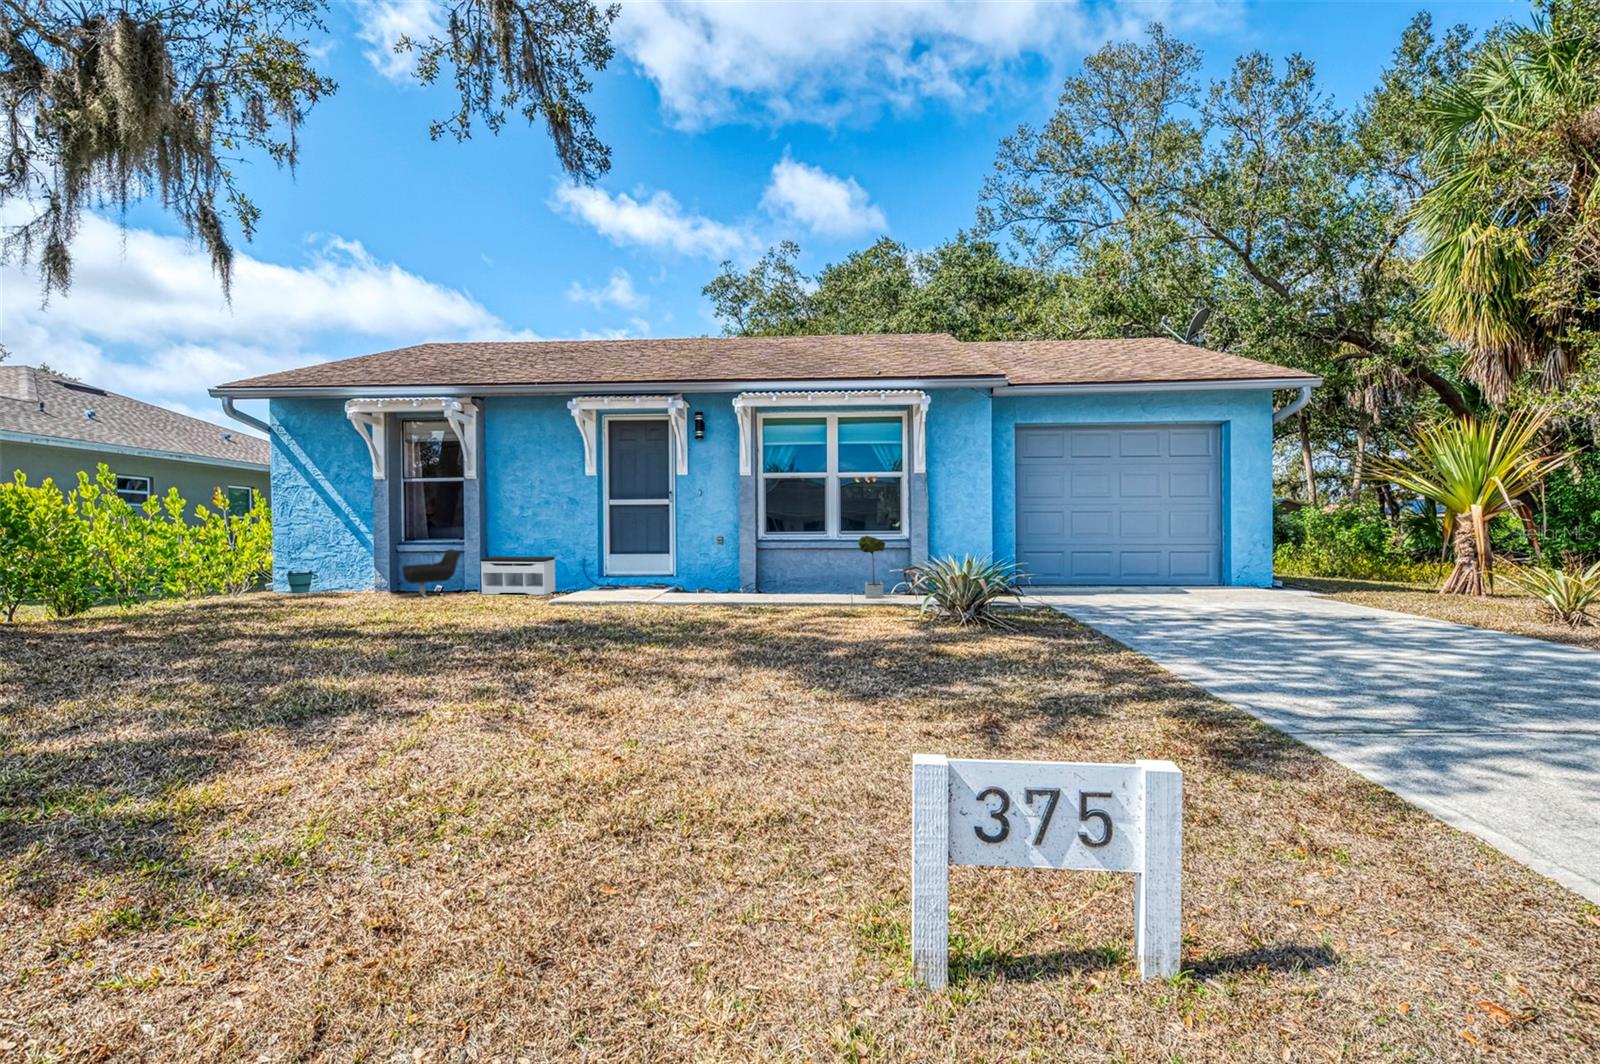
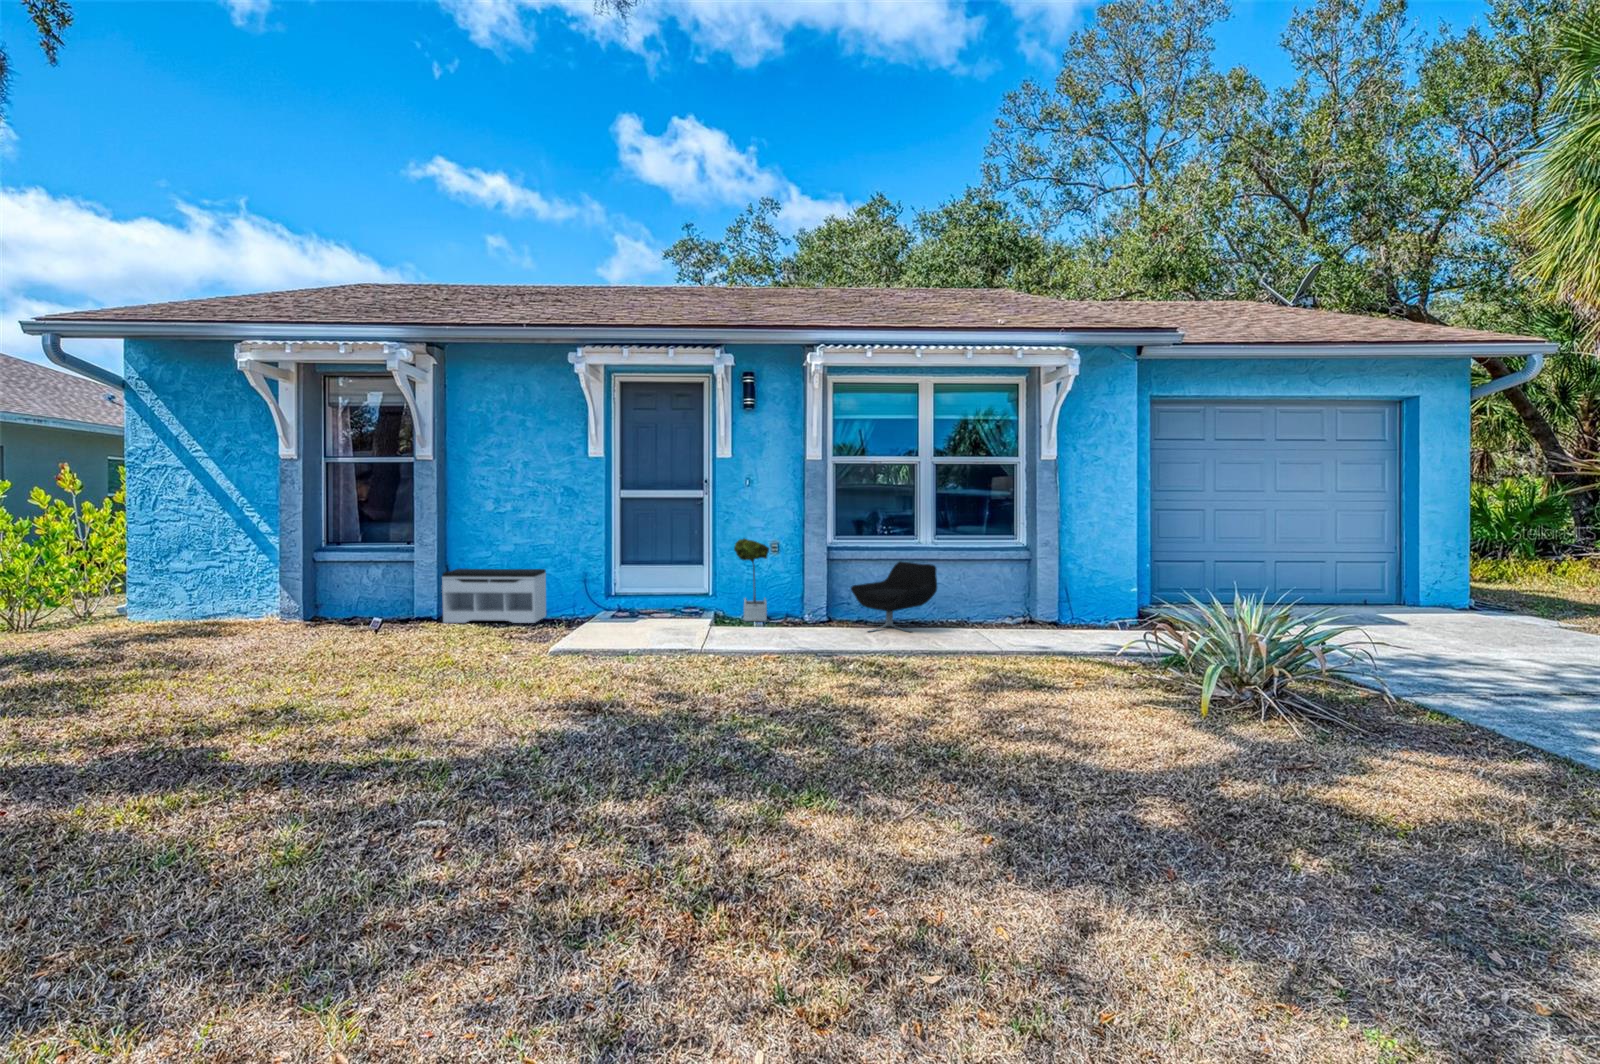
potted tree: present [859,536,885,598] -> present [734,539,769,621]
lounge chair: present [402,549,460,598] -> present [851,561,937,631]
bucket: present [287,571,318,593] -> none [145,590,195,622]

